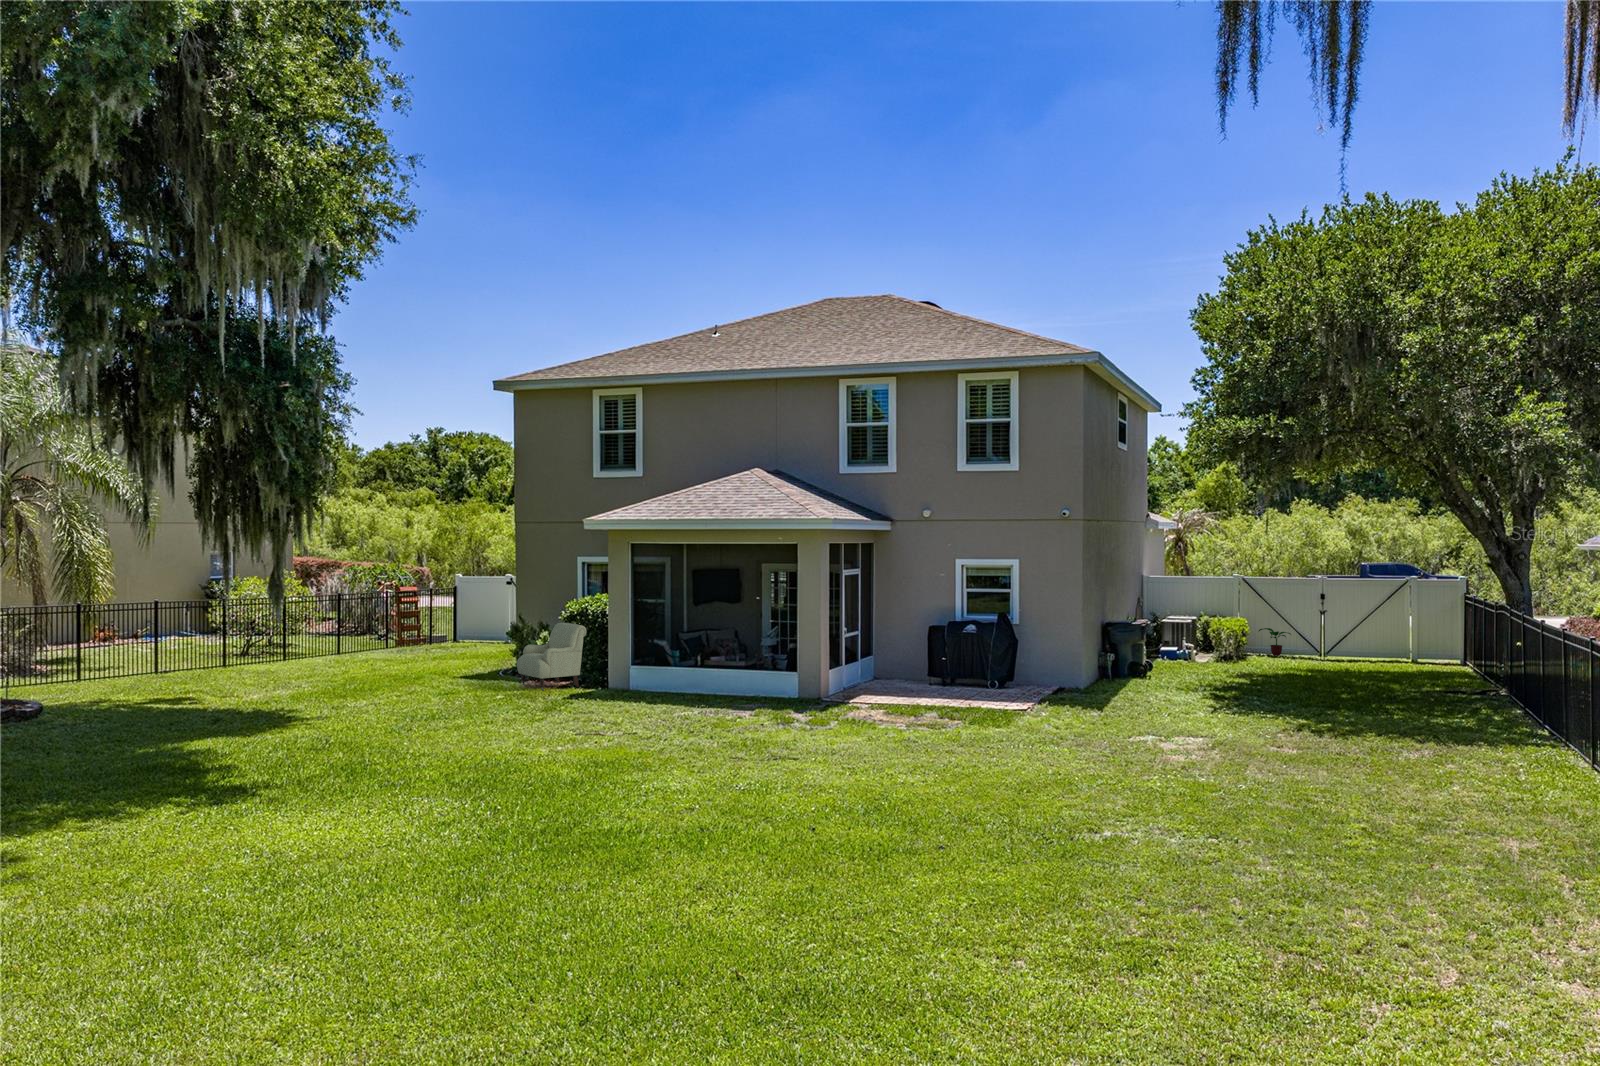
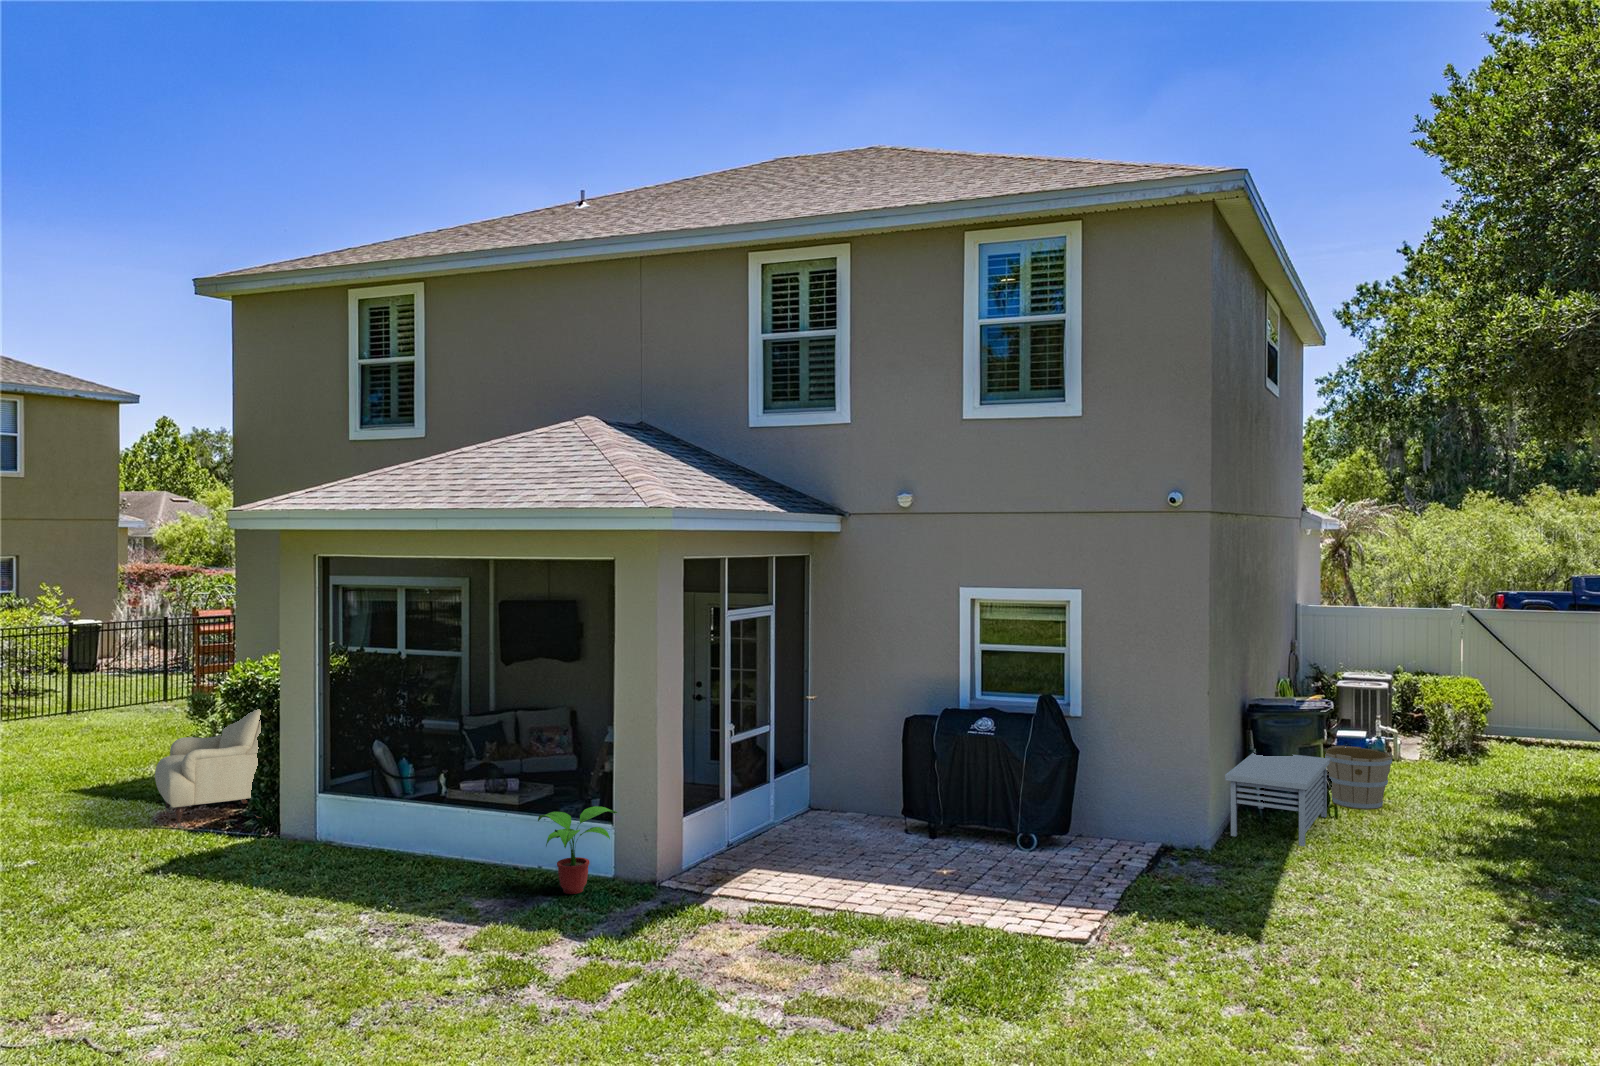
potted plant: present [1259,628,1290,656] -> present [538,806,617,894]
wooden bucket: none [1143,645,1178,676] -> present [1325,746,1393,810]
storage bench: none [1091,646,1144,687] -> present [1225,751,1330,846]

